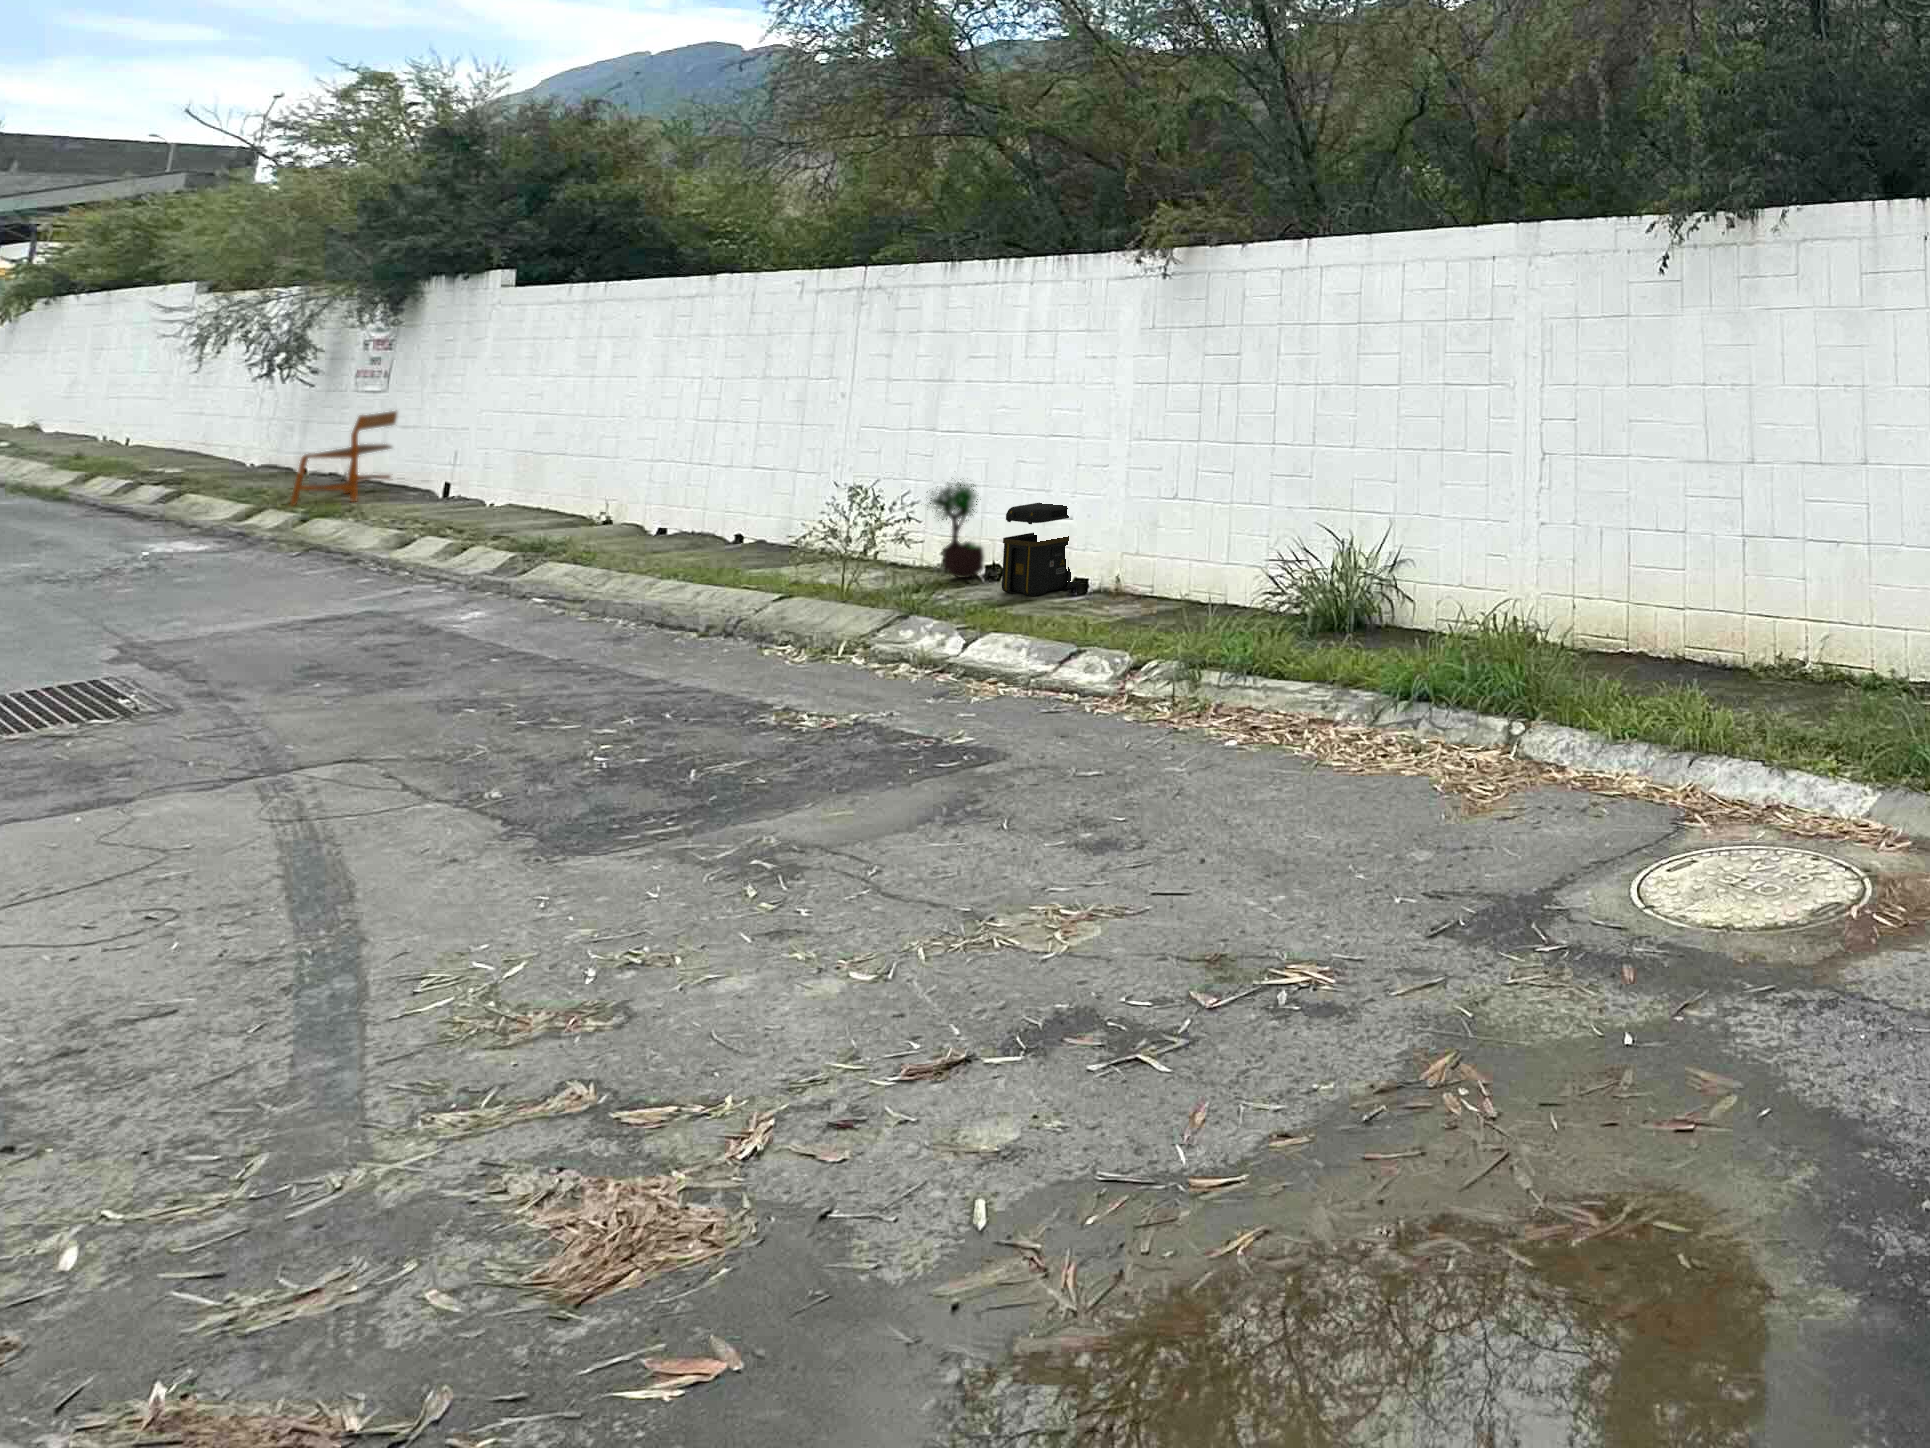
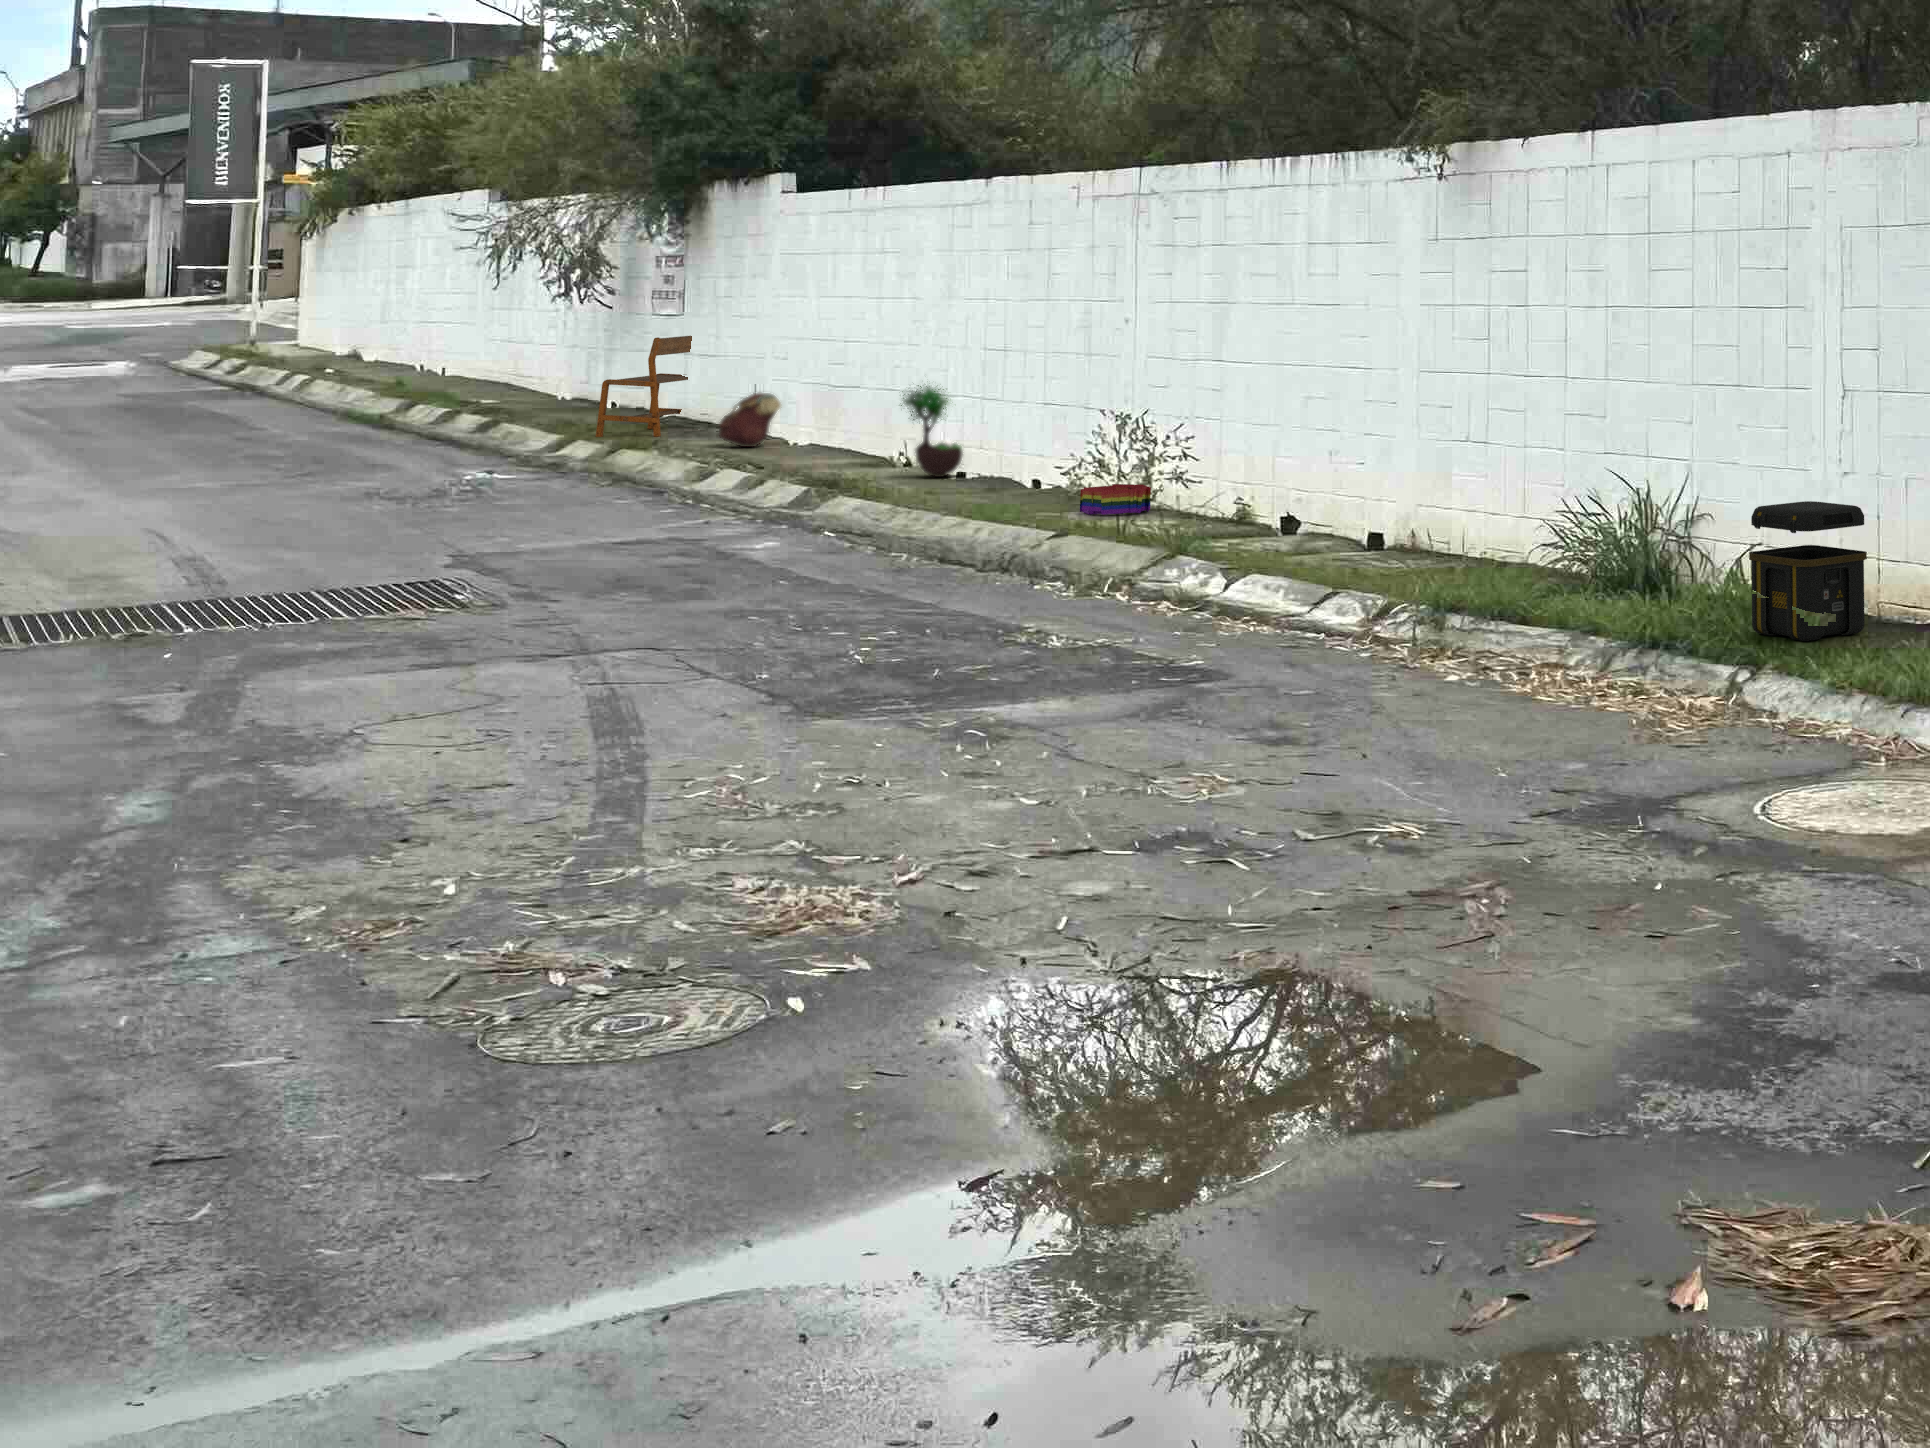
backpack: none [420,461,486,510] -> present [719,393,781,447]
potted tree: present [927,479,984,578] -> present [901,385,963,477]
toolbox: present [1002,503,1080,596] -> present [1749,501,1867,641]
storage bin: none [796,539,864,570] -> present [1080,484,1151,515]

